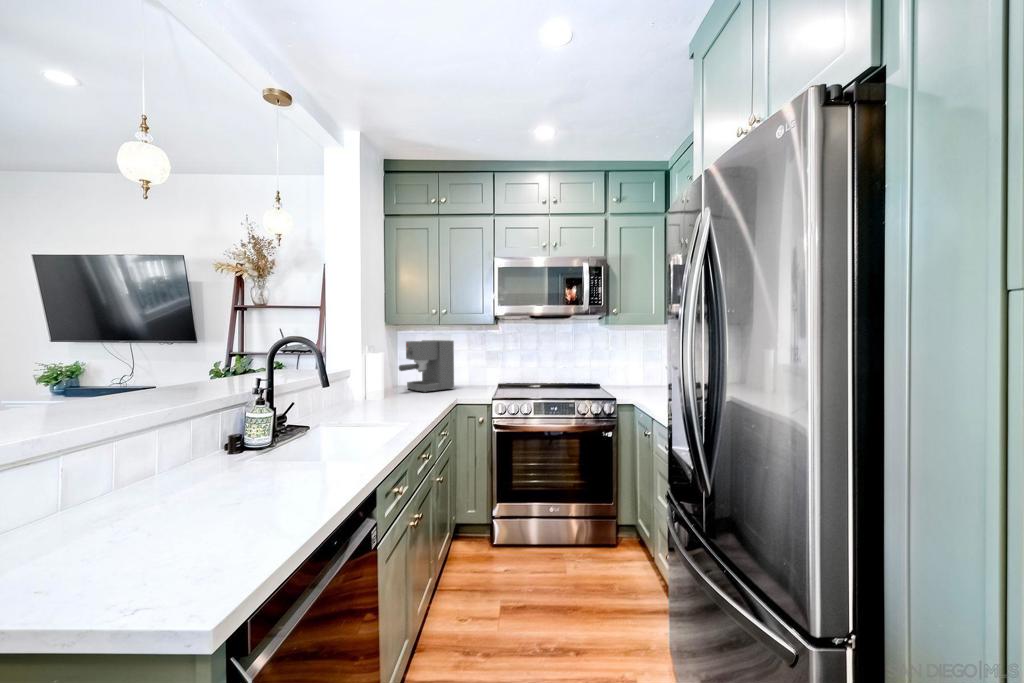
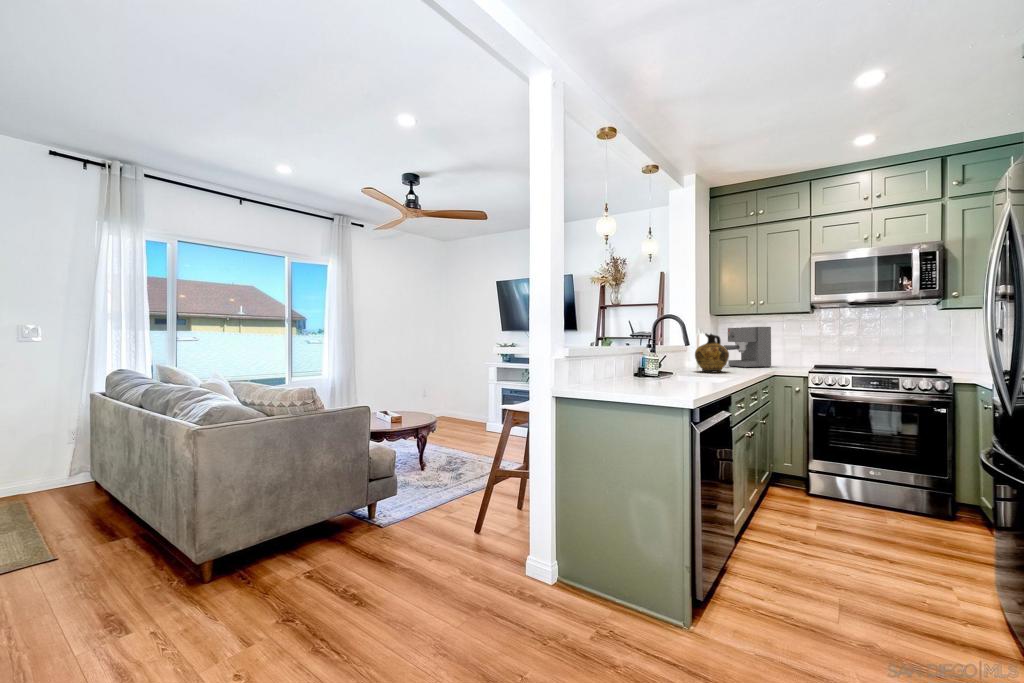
ceramic jug: none [355,354,401,409] -> present [695,333,729,372]

